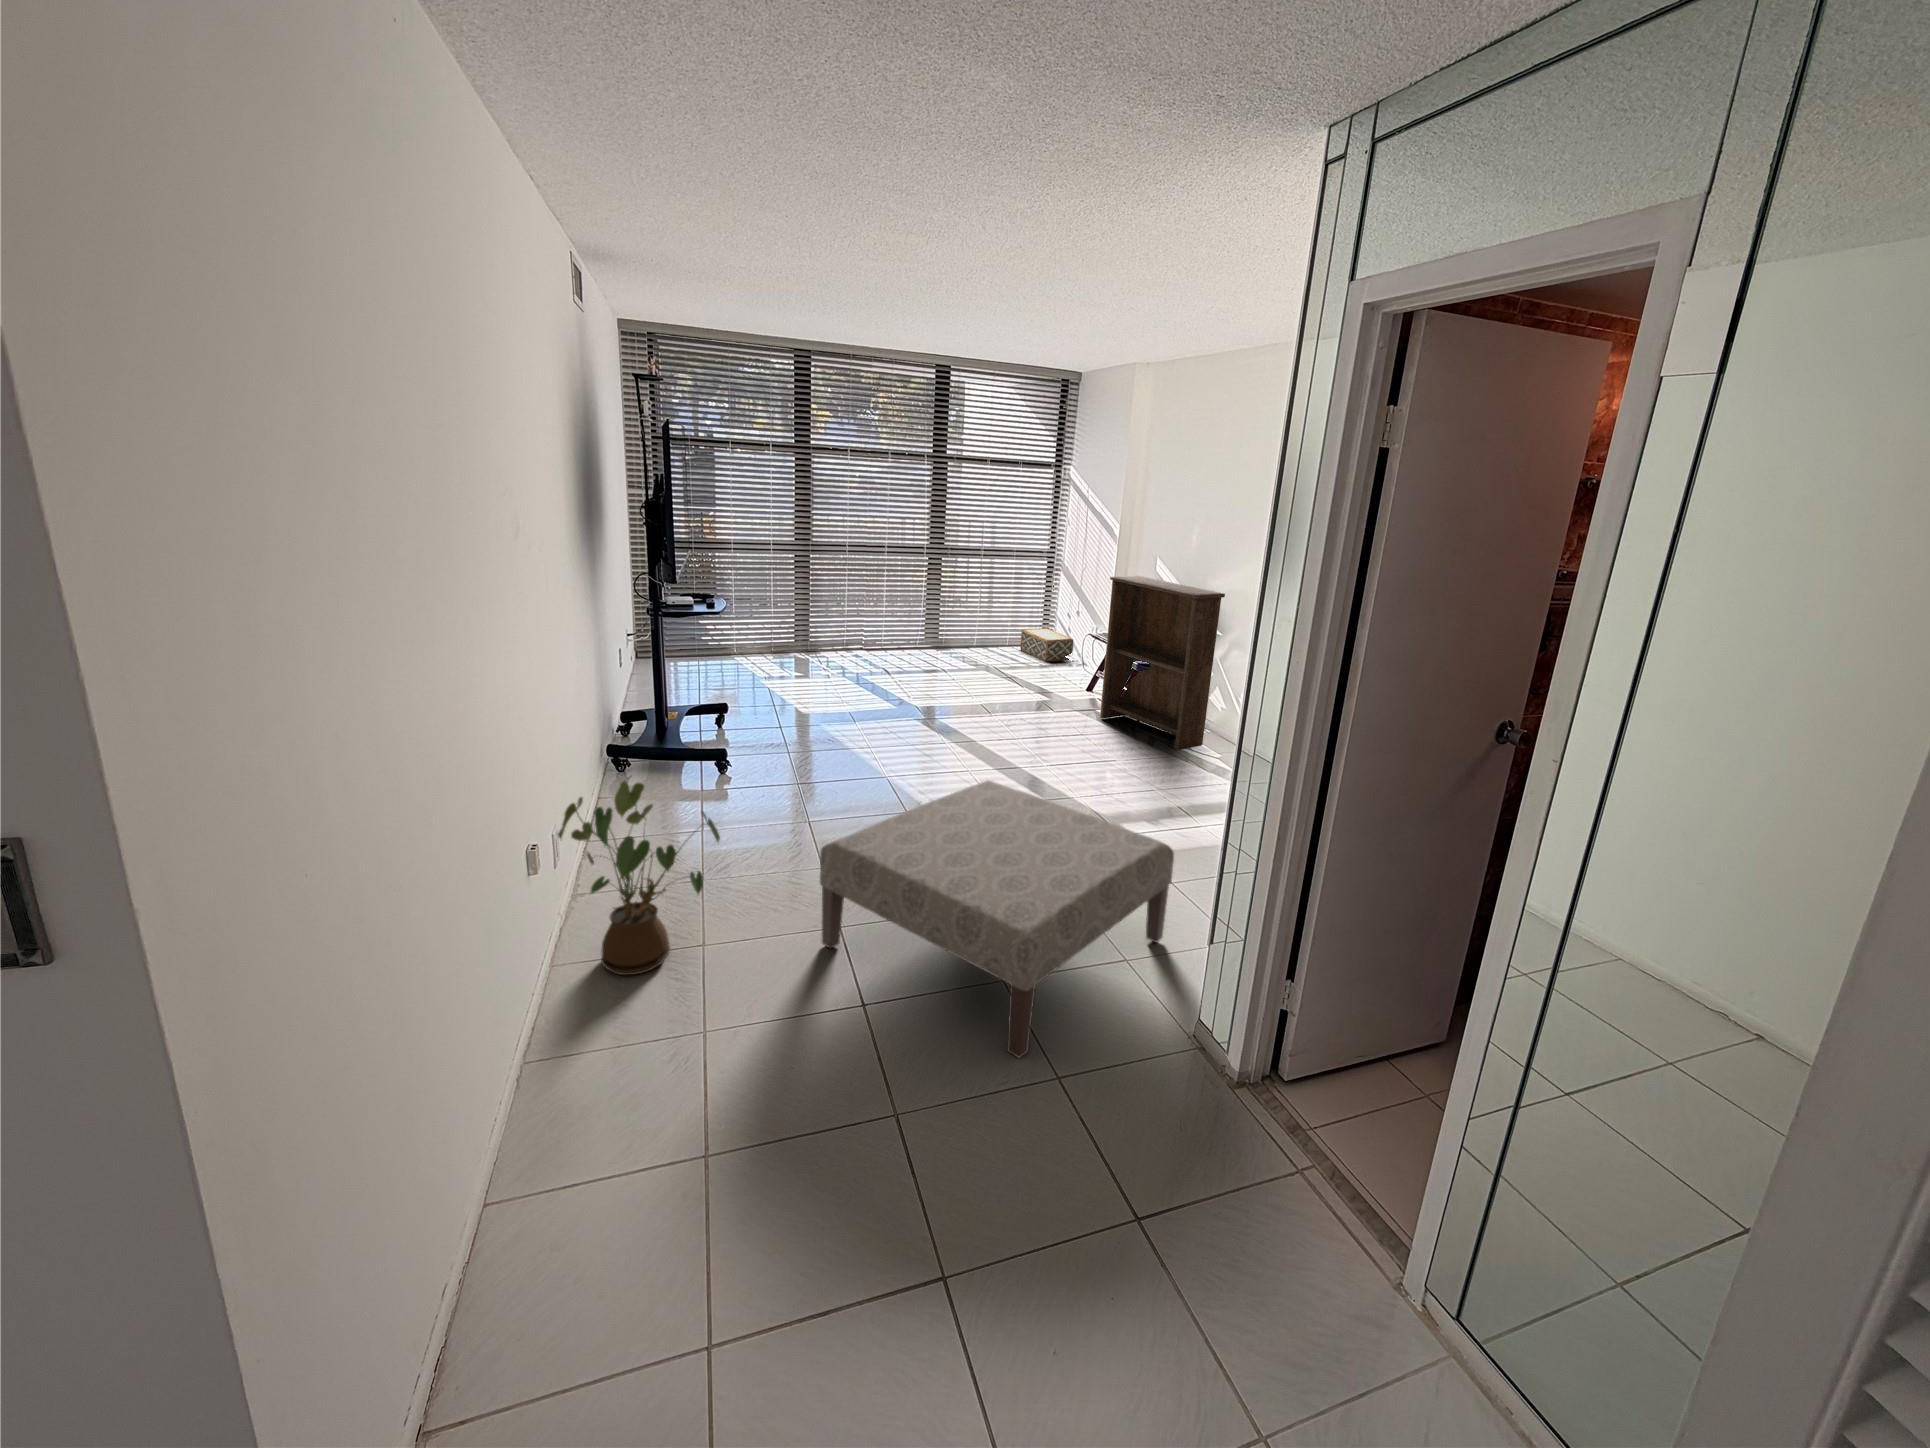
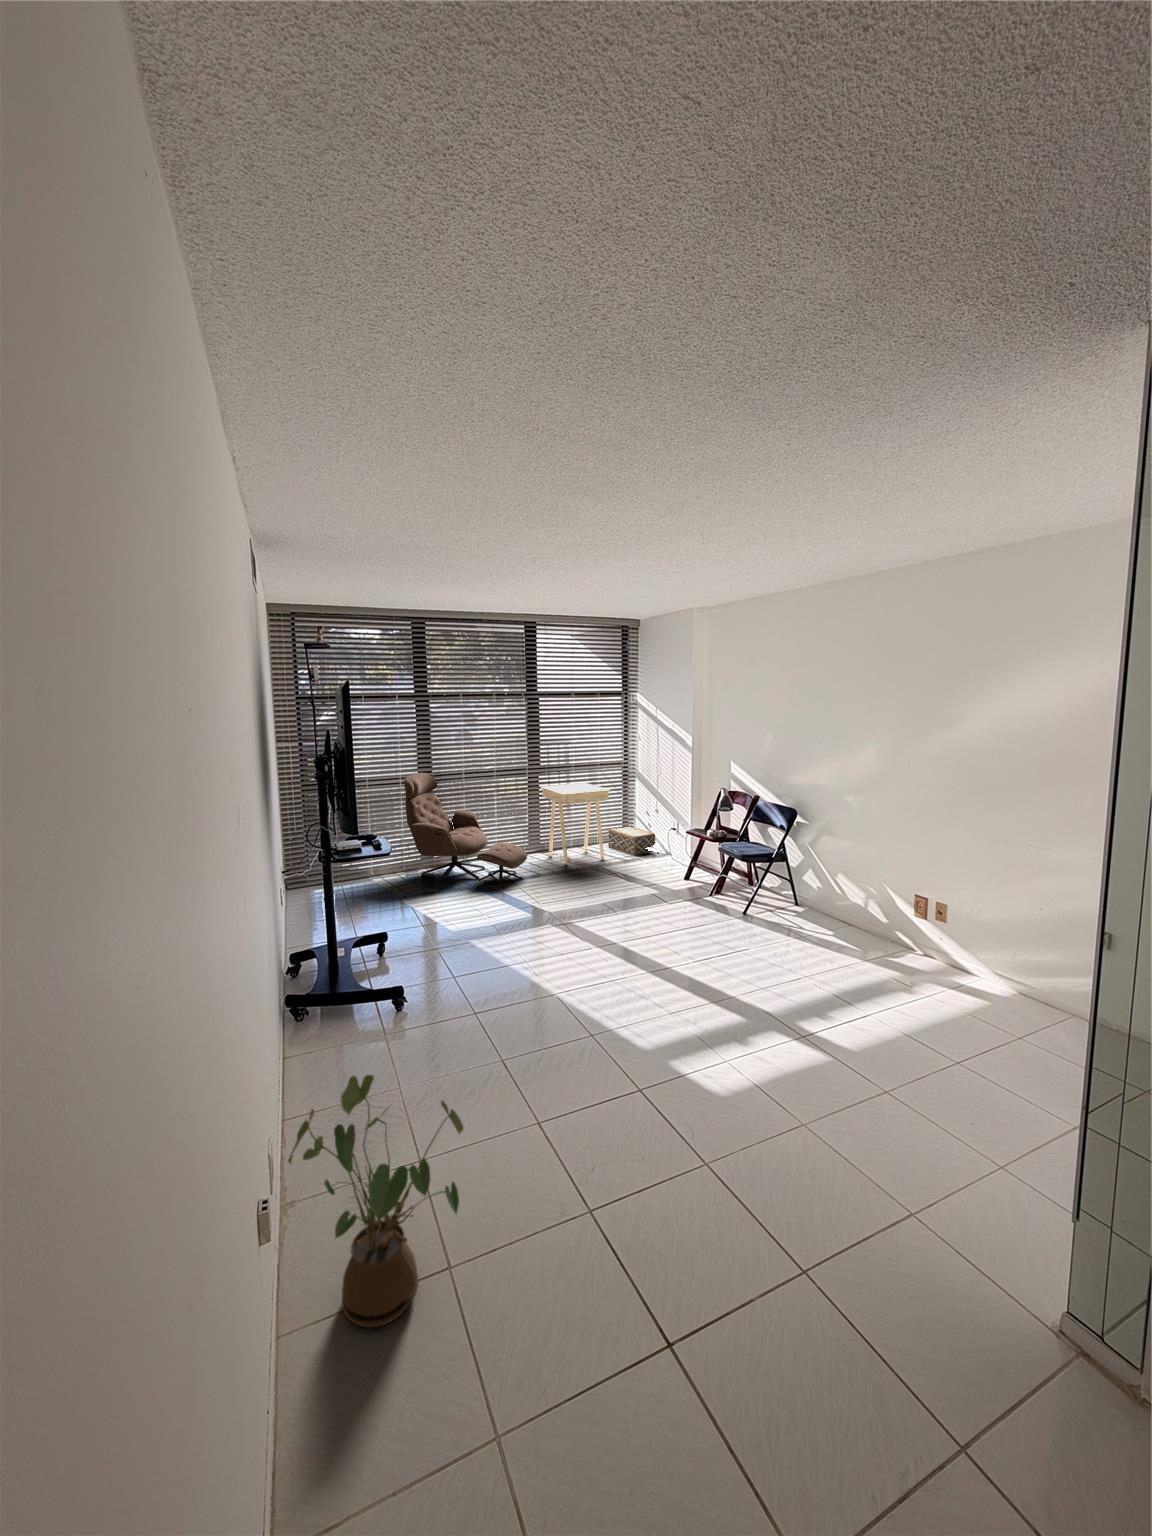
lounge chair: none [775,540,913,676] -> present [404,773,527,885]
side table: none [942,570,1020,663] -> present [541,783,610,865]
bookshelf: present [1100,576,1225,750] -> none [708,779,819,932]
ottoman: present [820,780,1174,1058] -> none [576,1007,934,1405]

